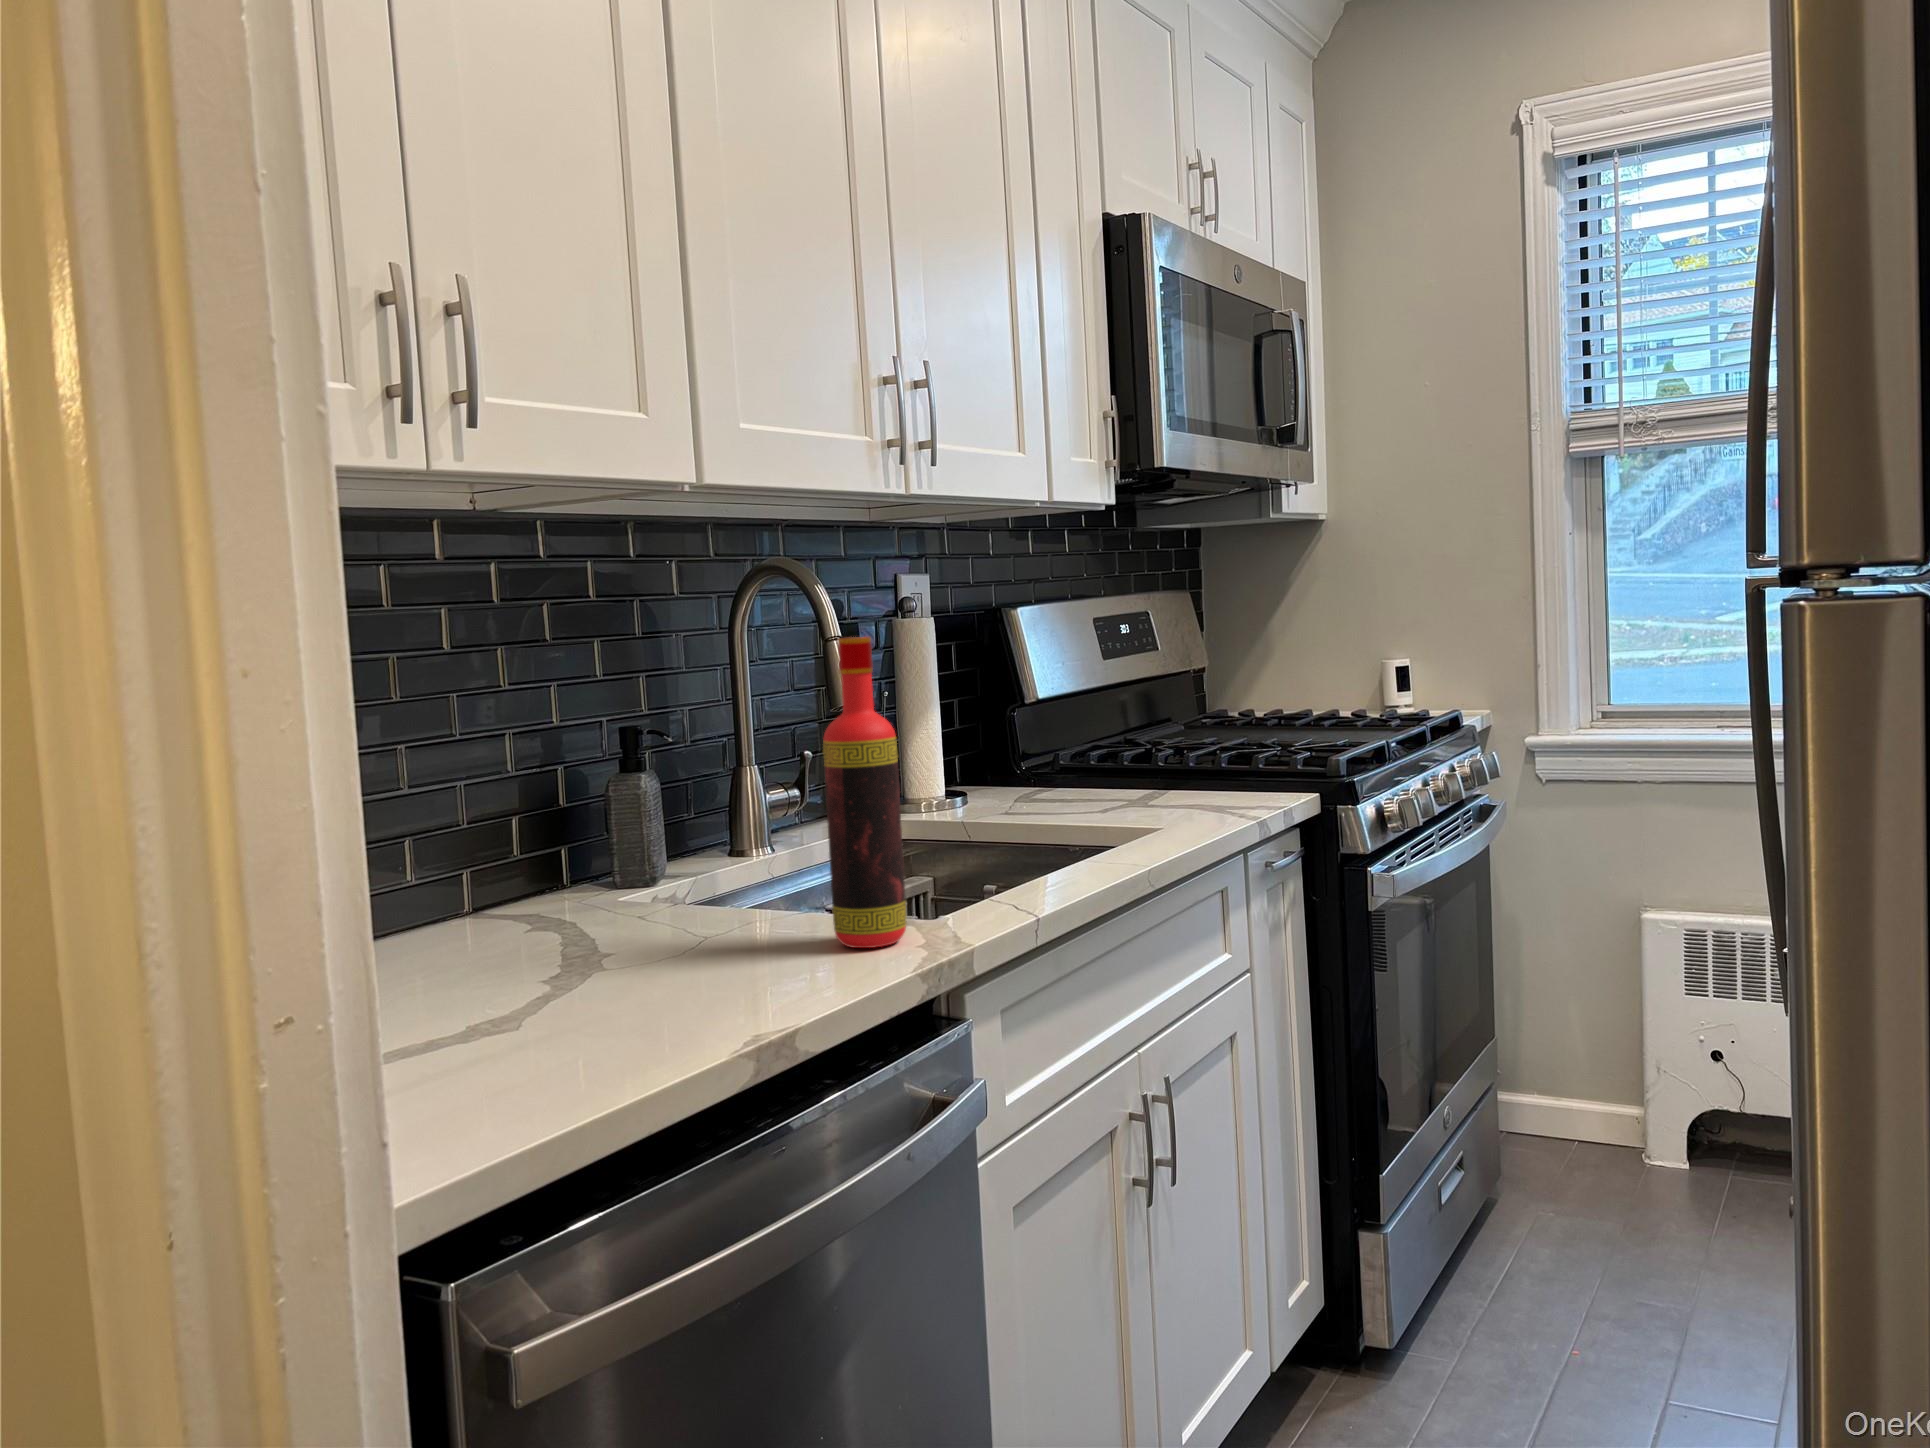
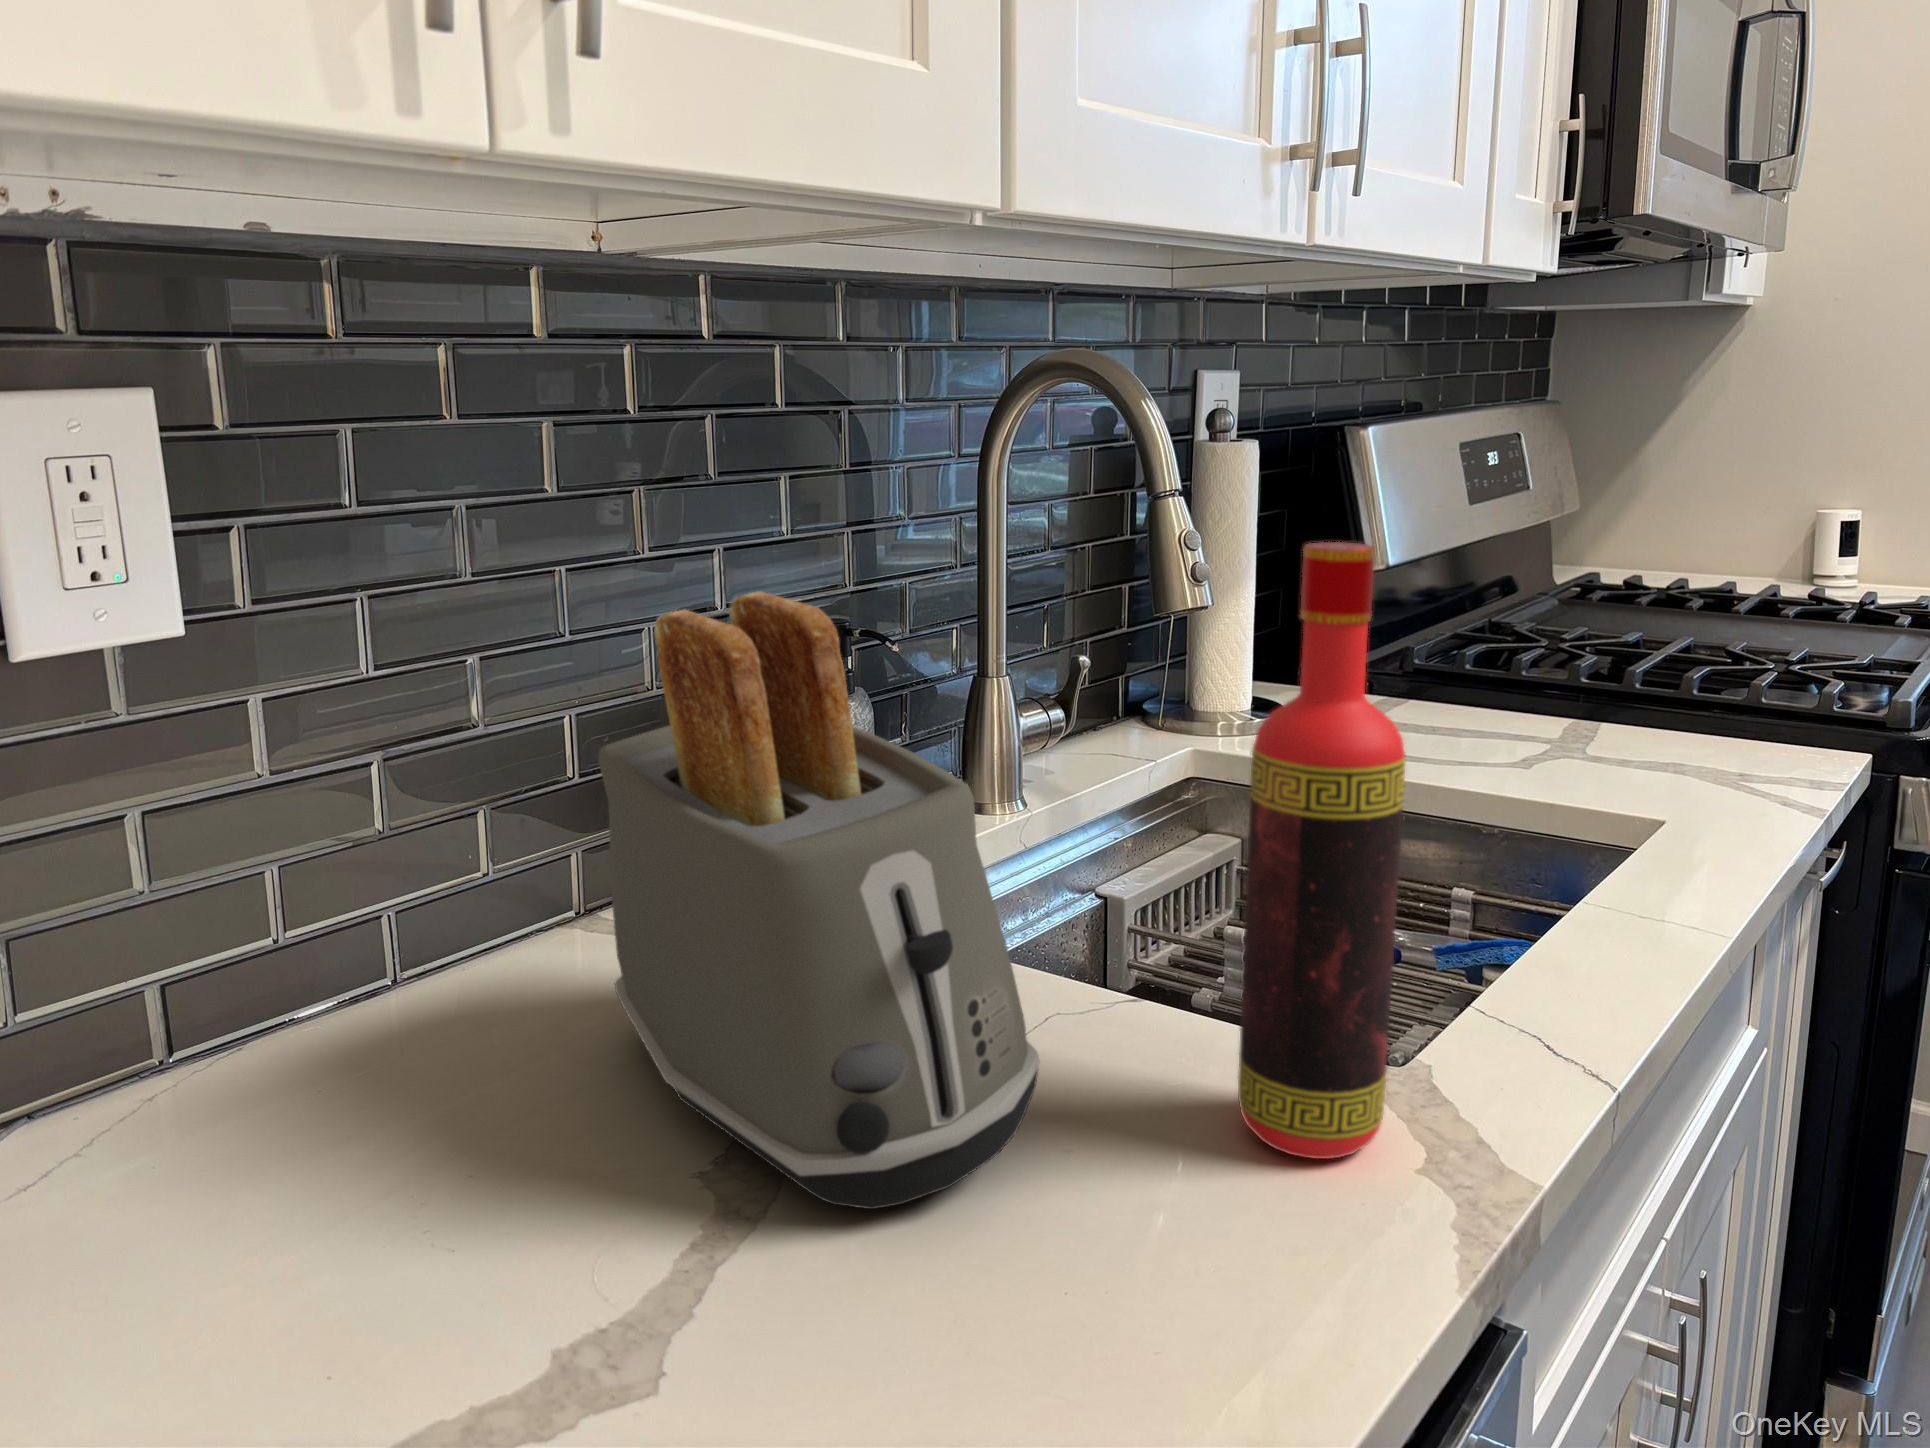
toaster: none [481,682,724,978] -> present [598,591,1040,1209]

